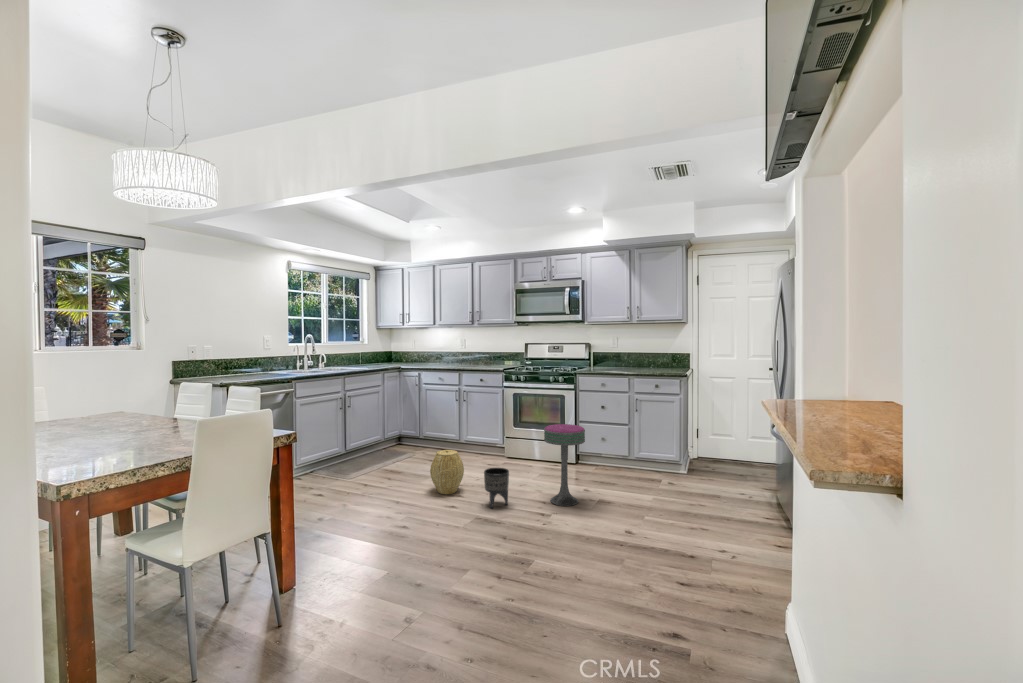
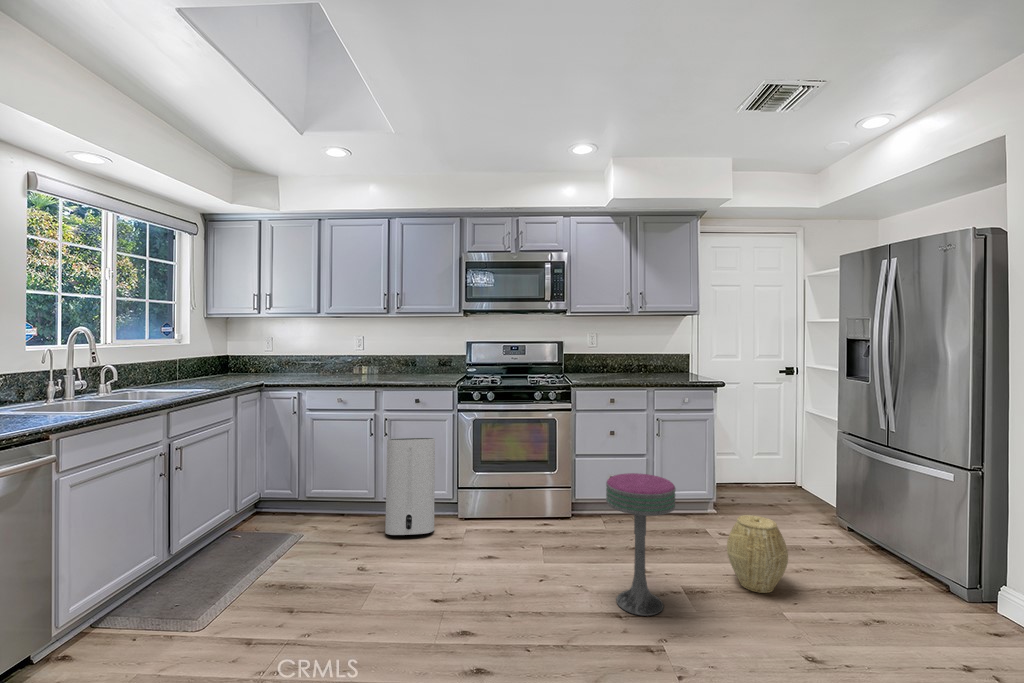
air purifier: none [456,402,487,461] -> present [385,438,435,535]
woven basket: present [430,450,464,494] -> present [727,515,788,593]
planter: present [484,468,509,508] -> none [524,566,570,651]

